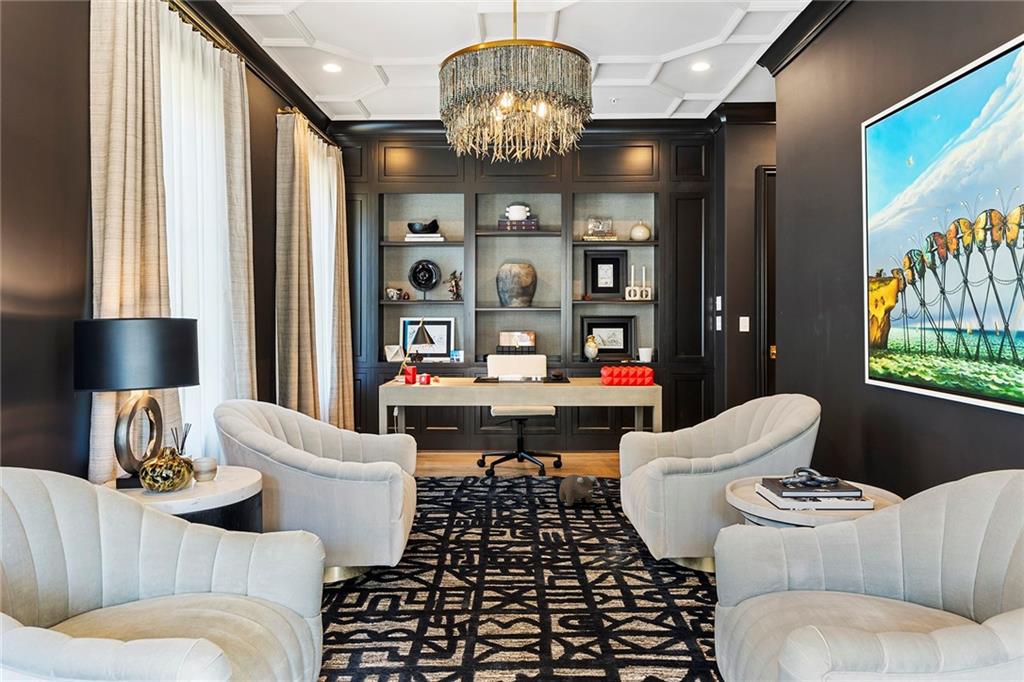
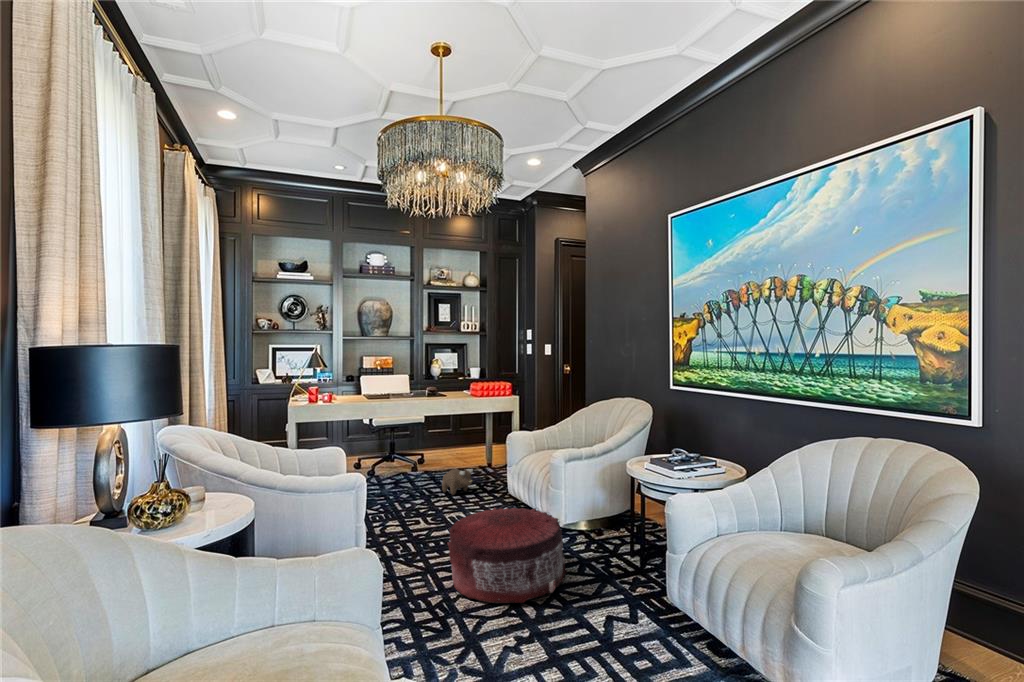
pouf: none [487,522,634,641] -> present [448,508,568,603]

